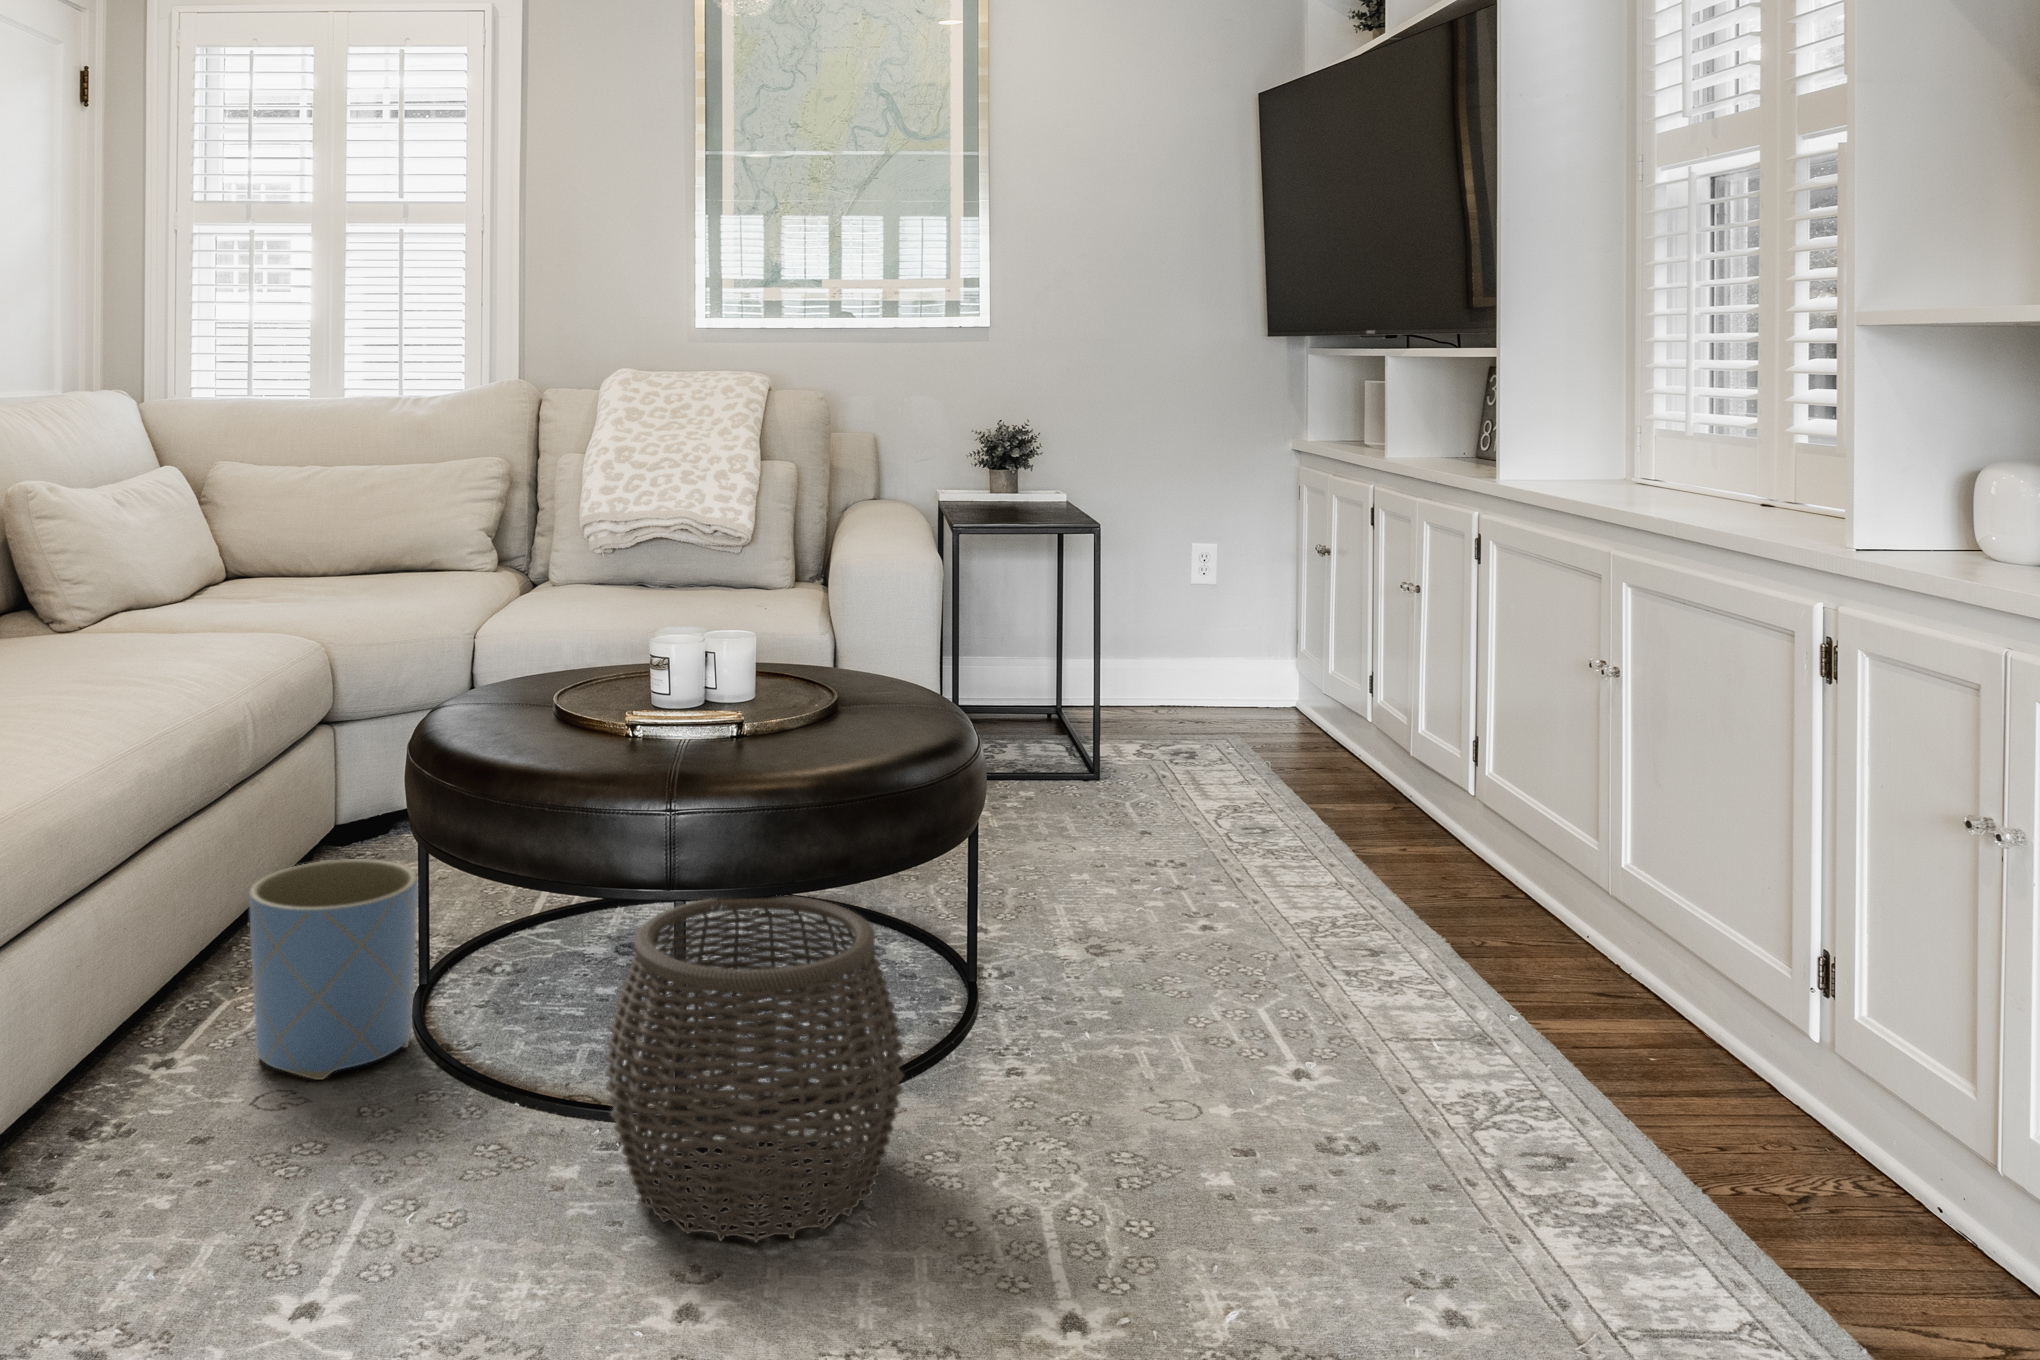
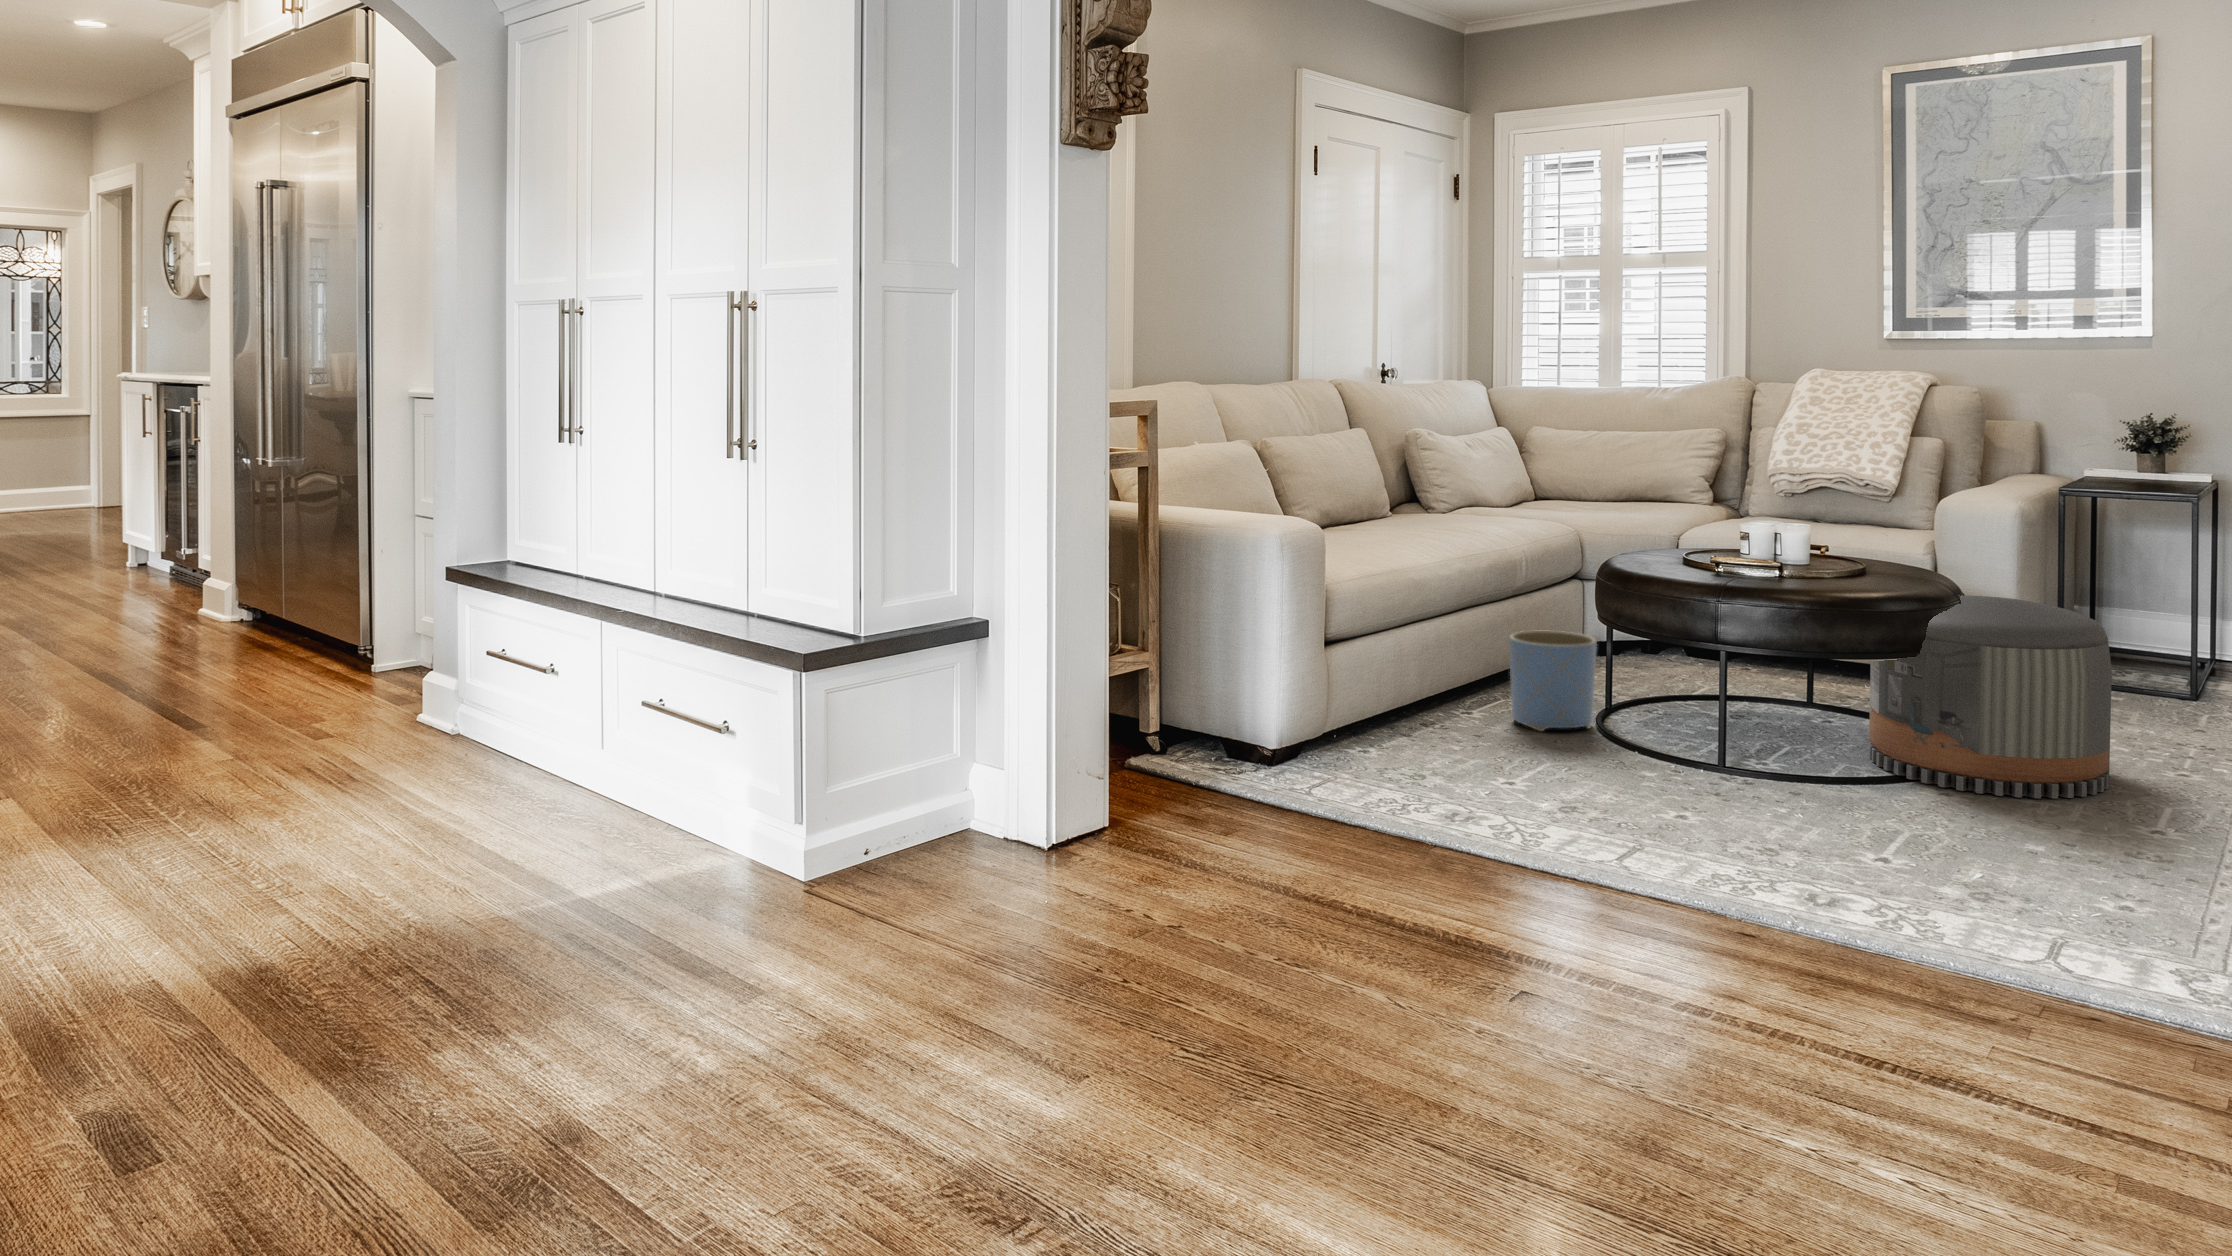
pouf: none [858,711,1185,1054] -> present [1869,595,2112,798]
woven basket: present [605,895,904,1242] -> none [1664,655,1832,814]

